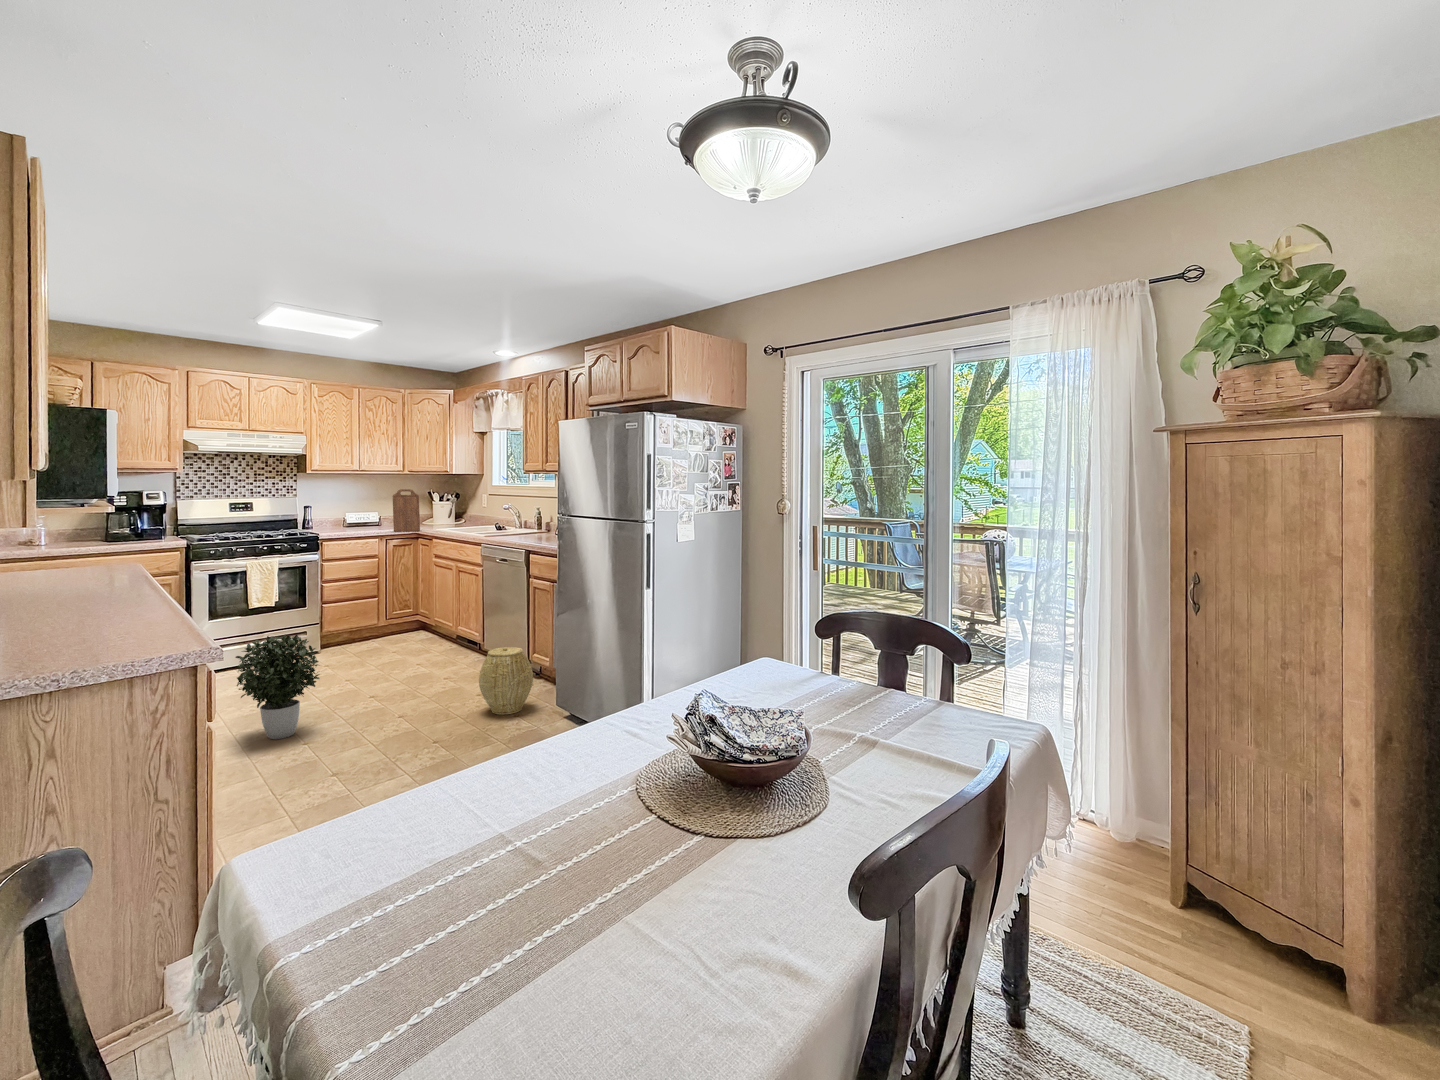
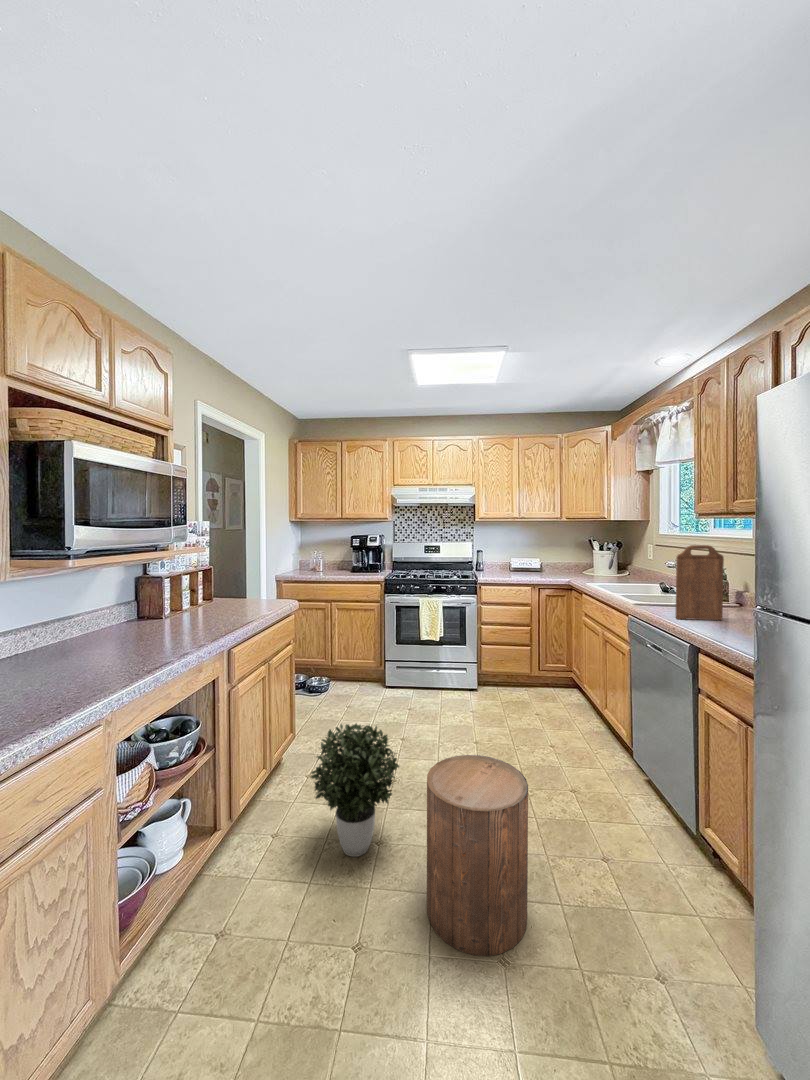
cutting board: present [393,489,420,532] -> present [675,545,724,620]
stool: none [360,632,437,737] -> present [427,755,528,956]
woven basket: present [479,647,533,715] -> none [599,837,709,994]

